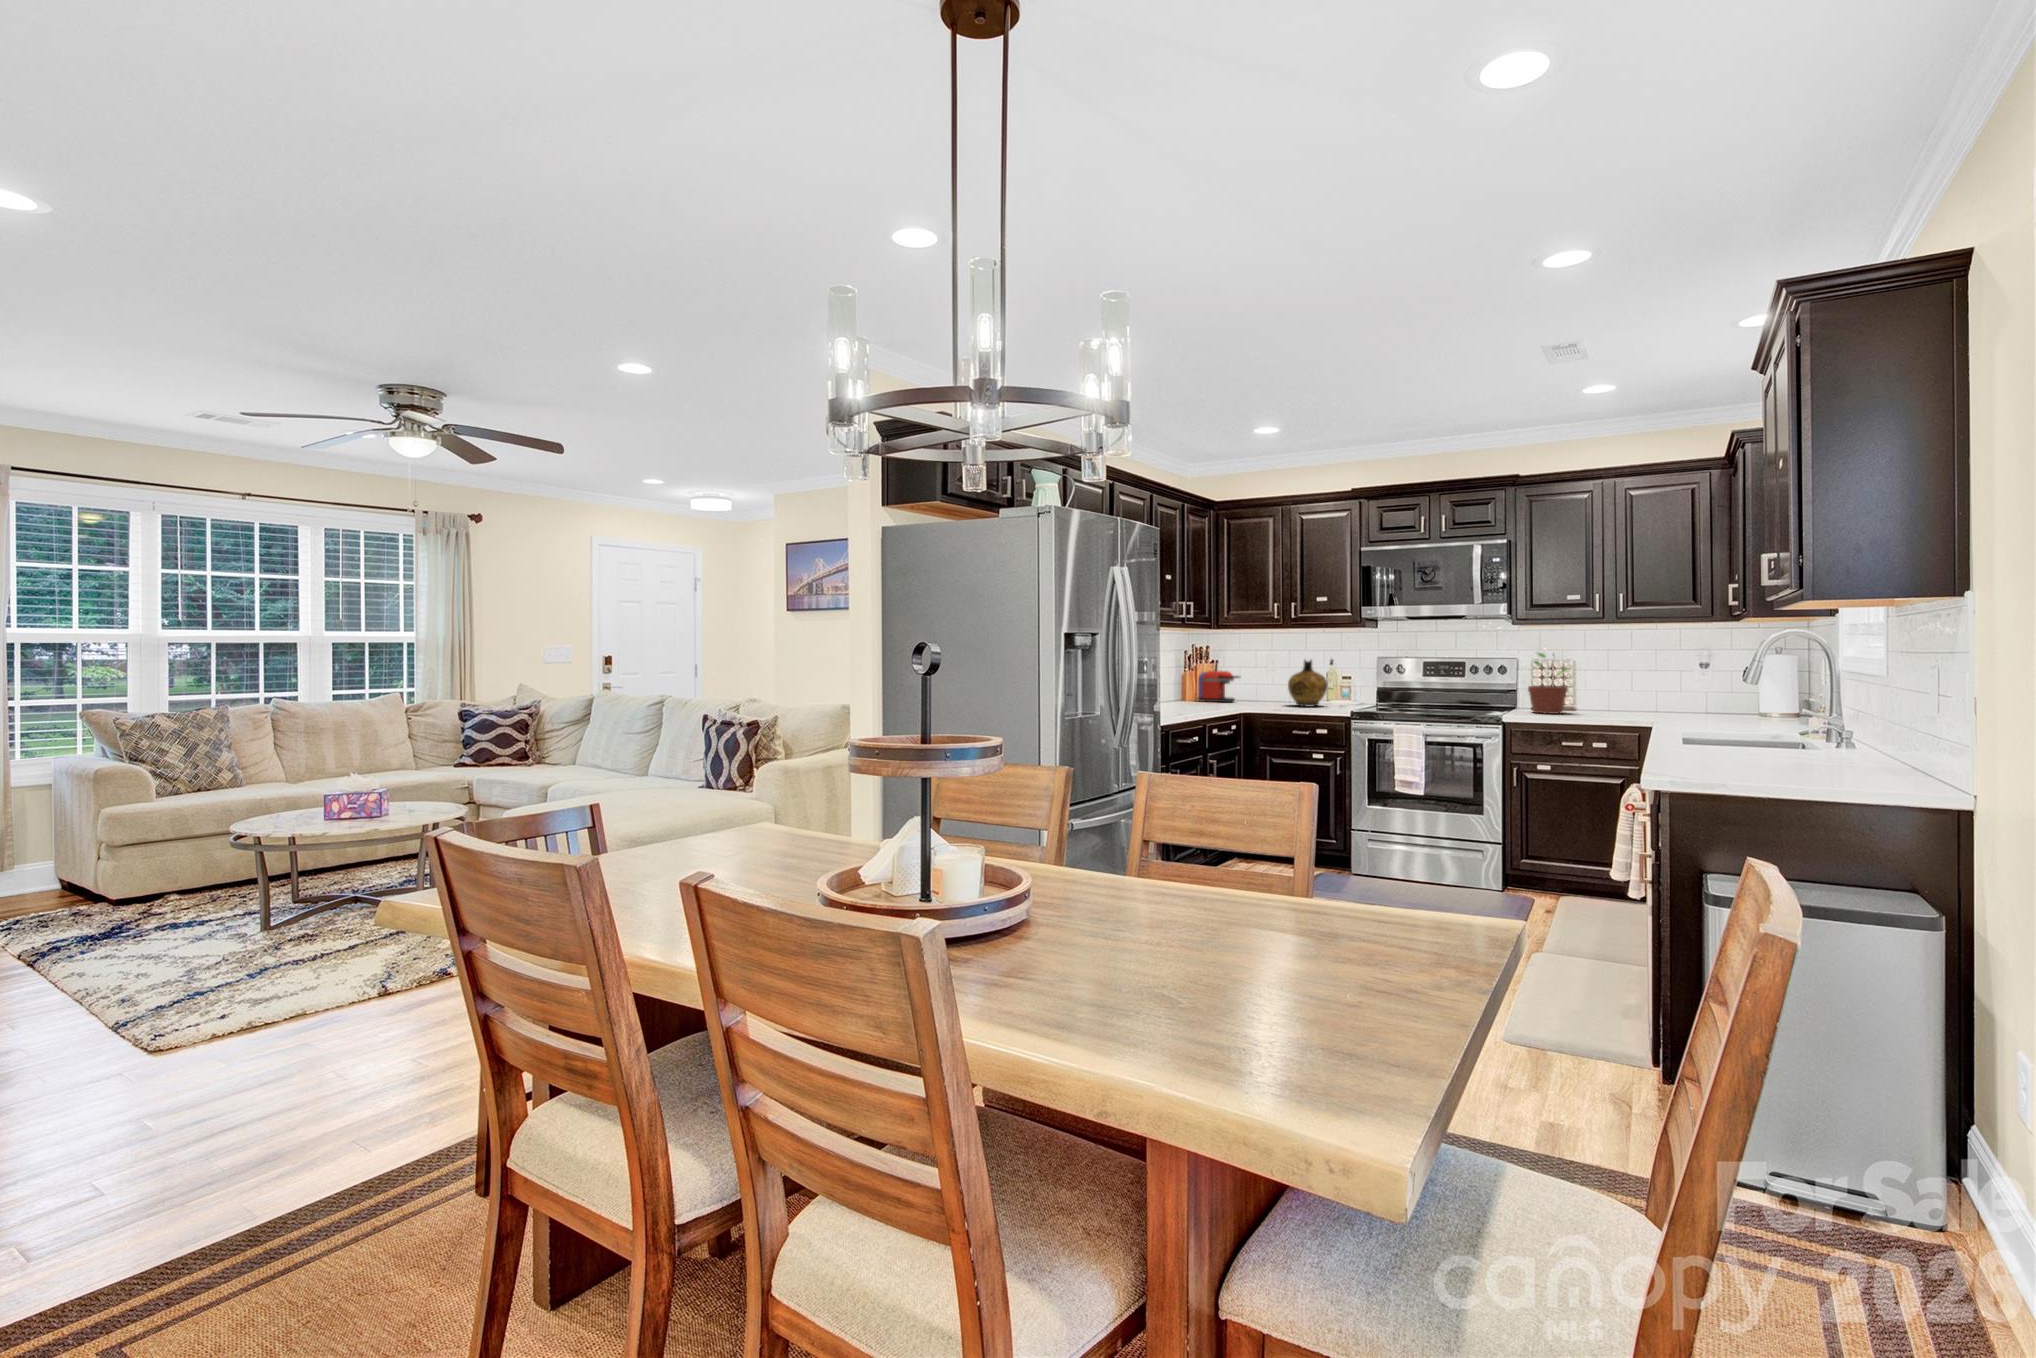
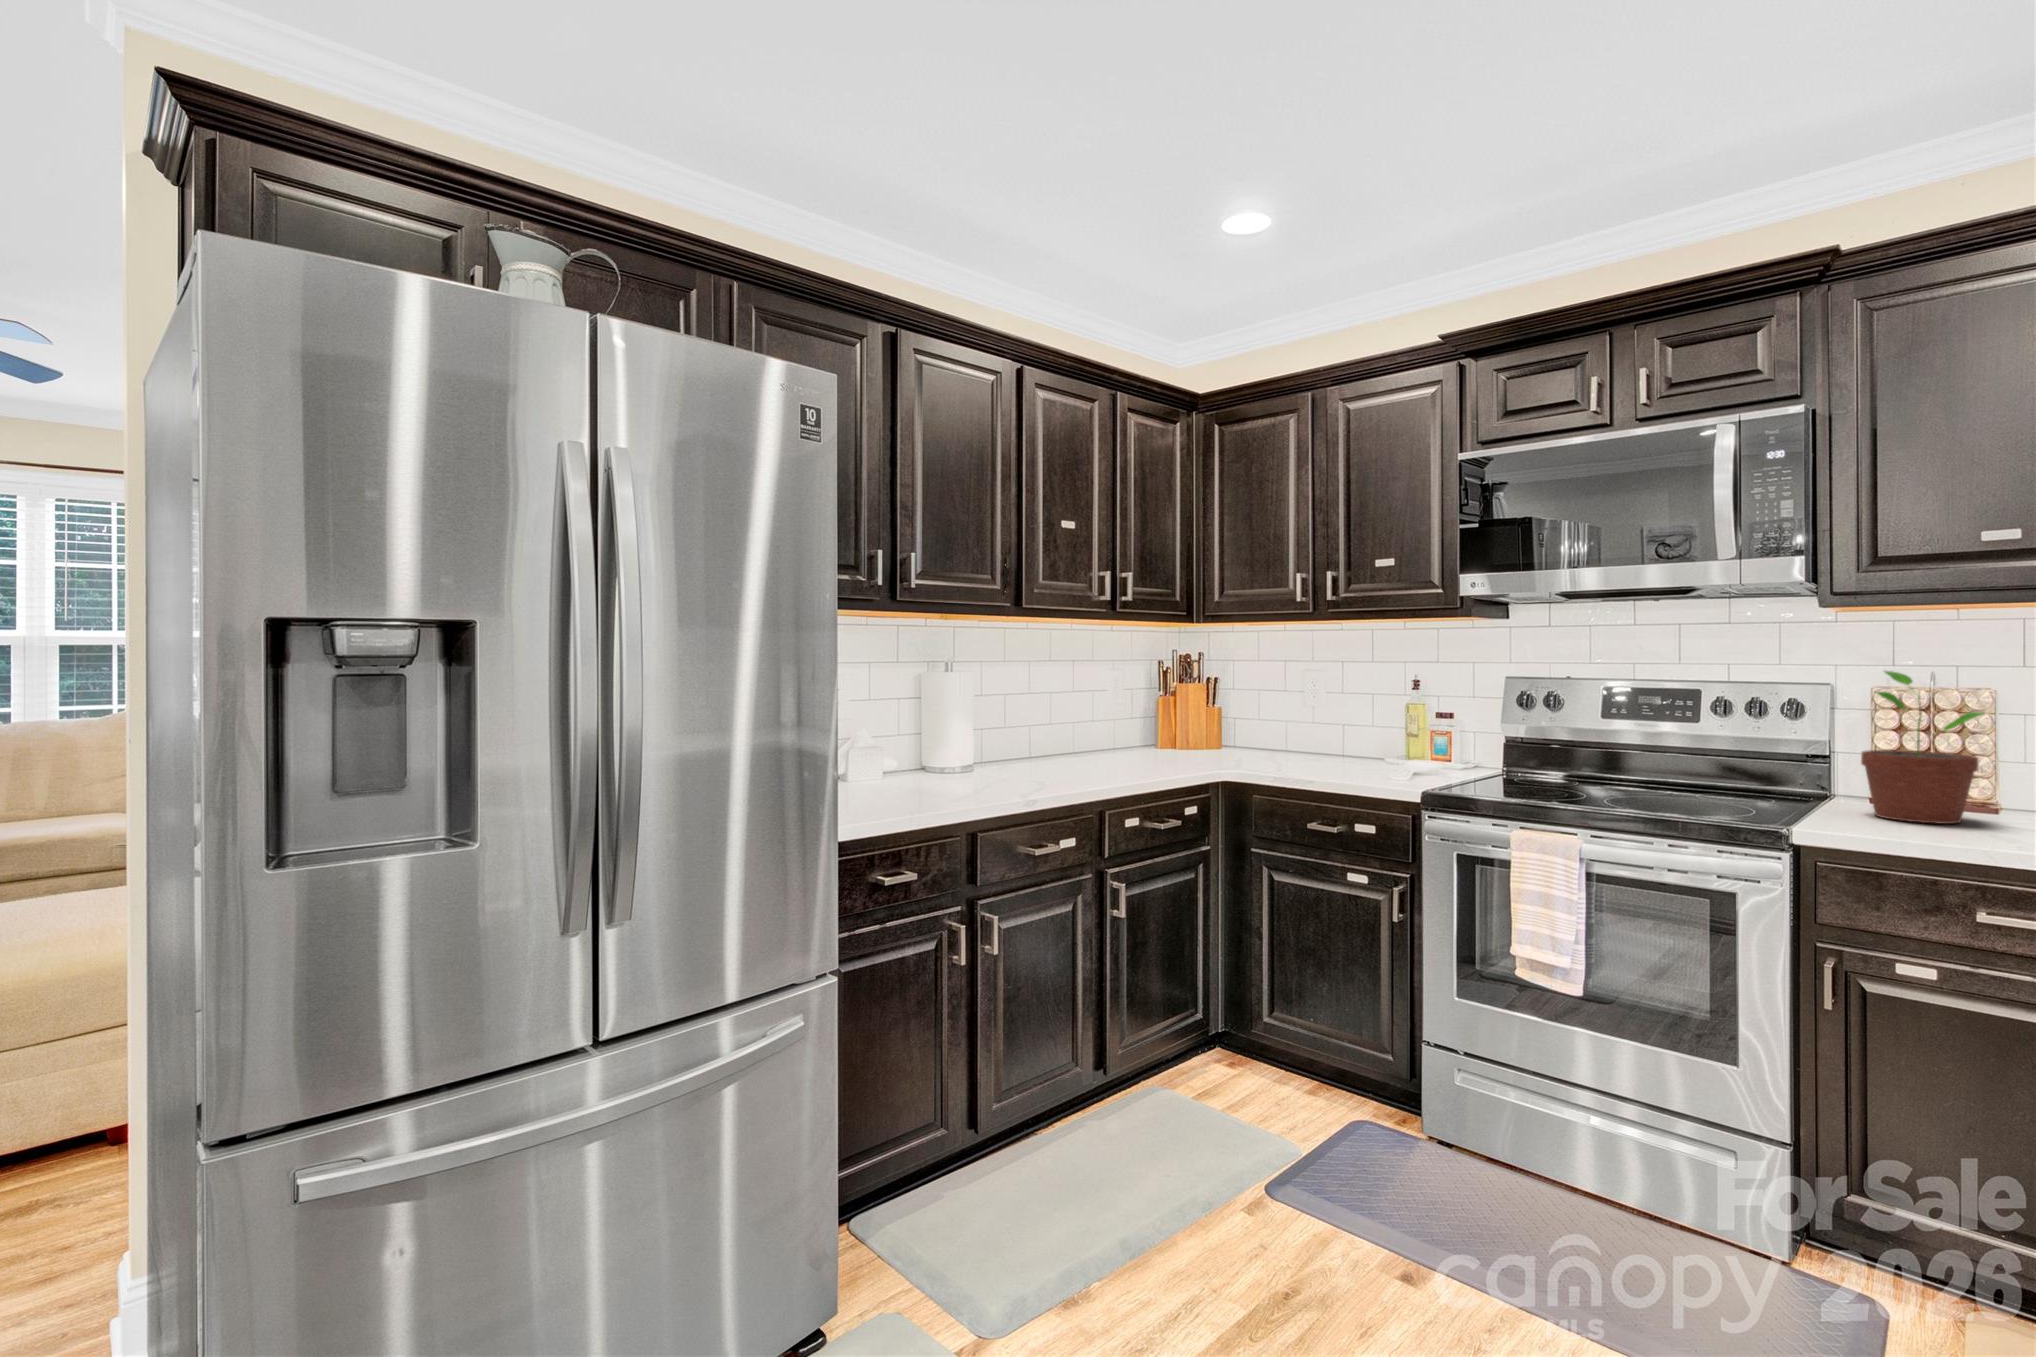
ceramic jug: present [1288,660,1327,707] -> none [1310,680,1390,775]
coffee maker: present [1198,671,1239,702] -> none [1166,699,1239,757]

